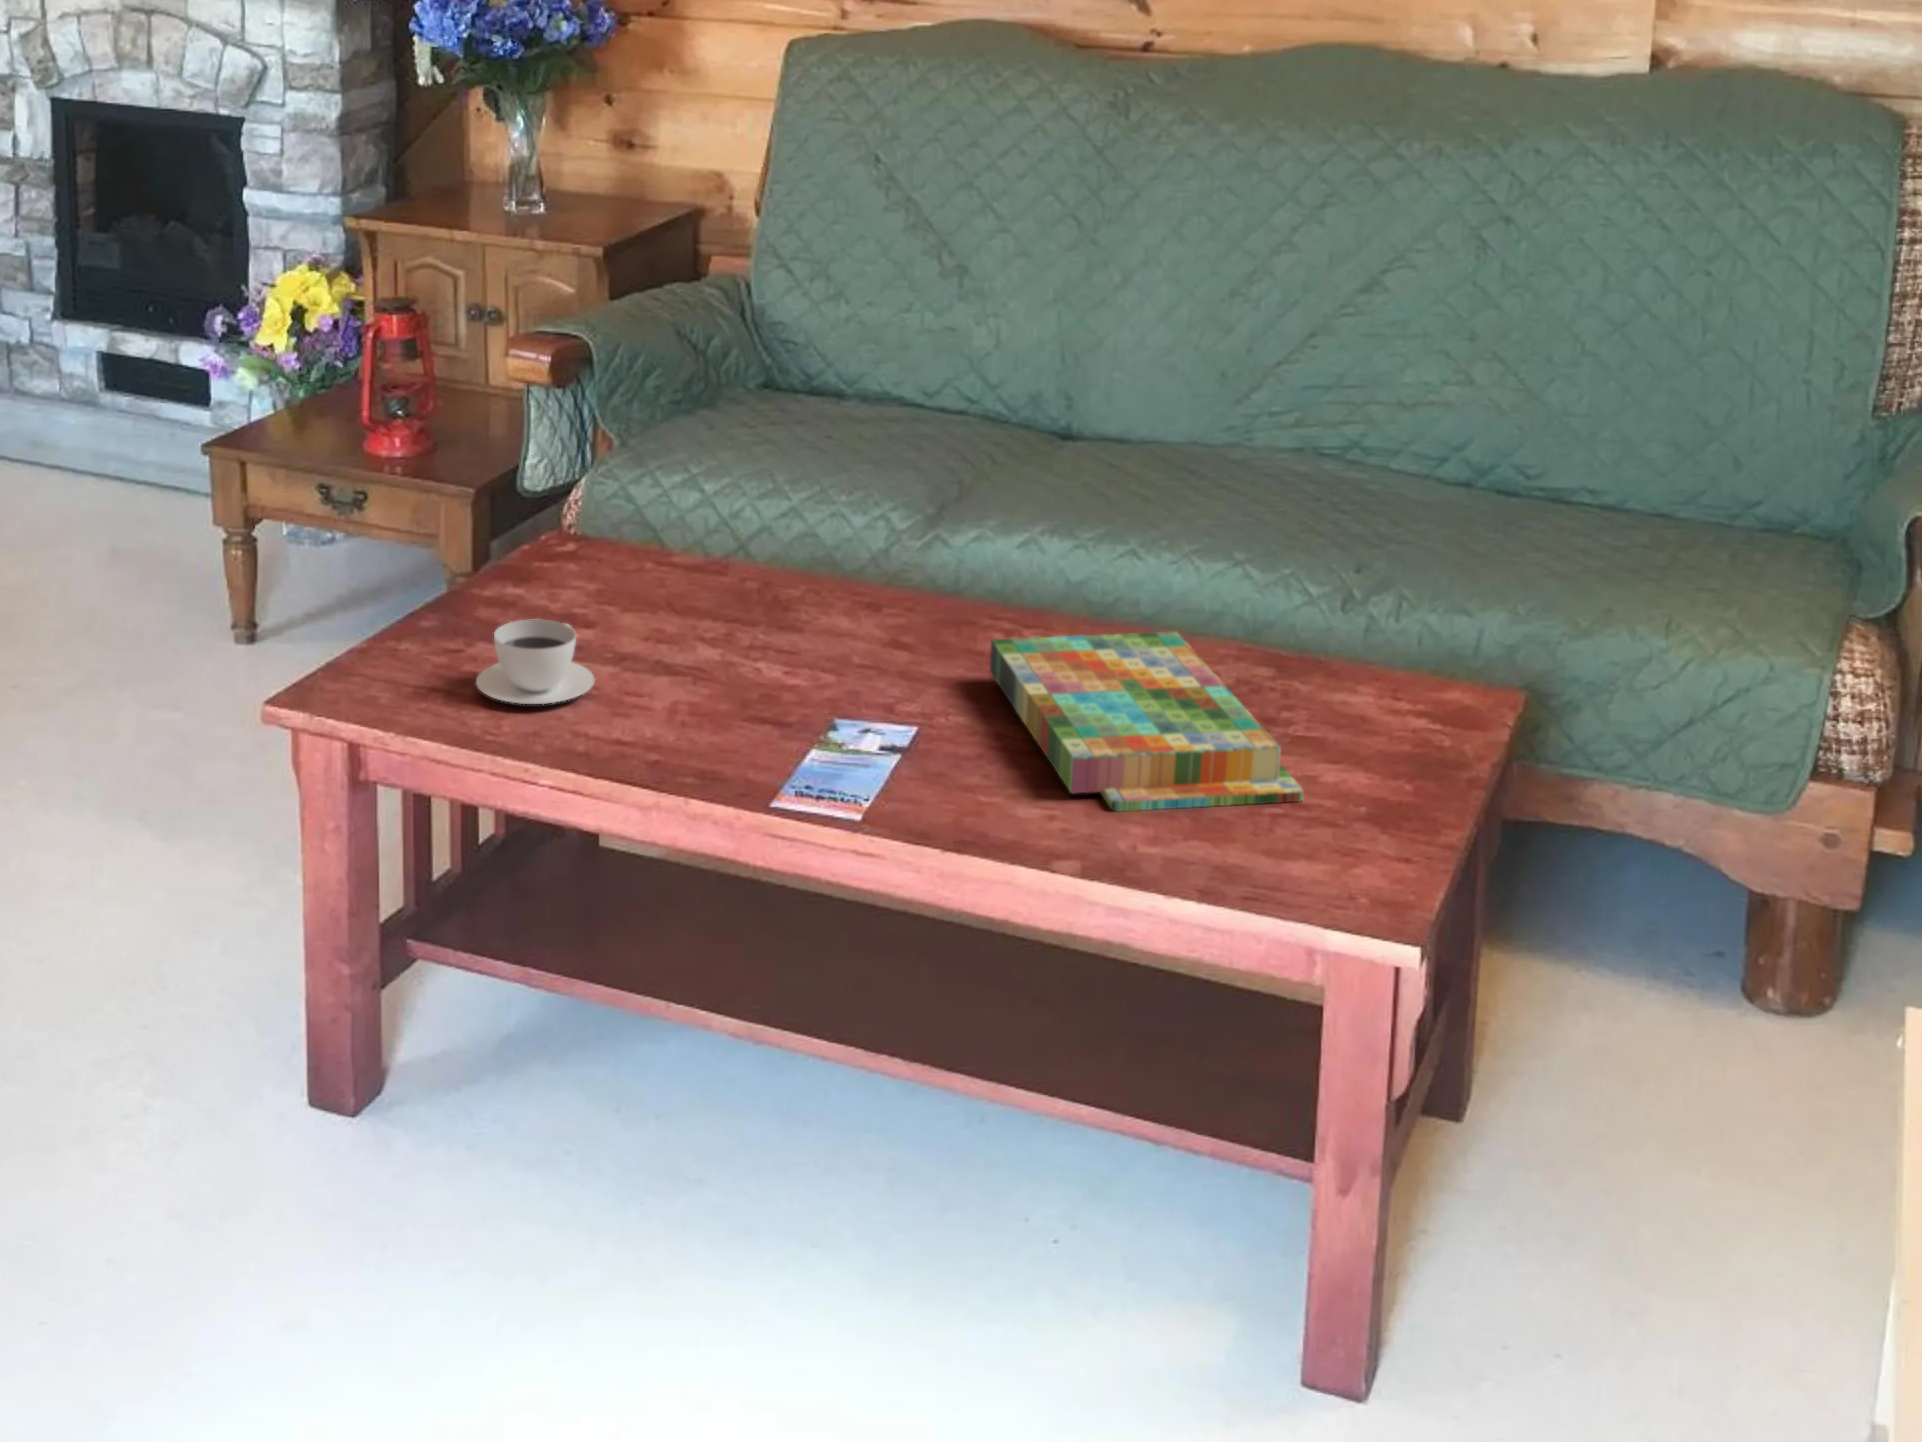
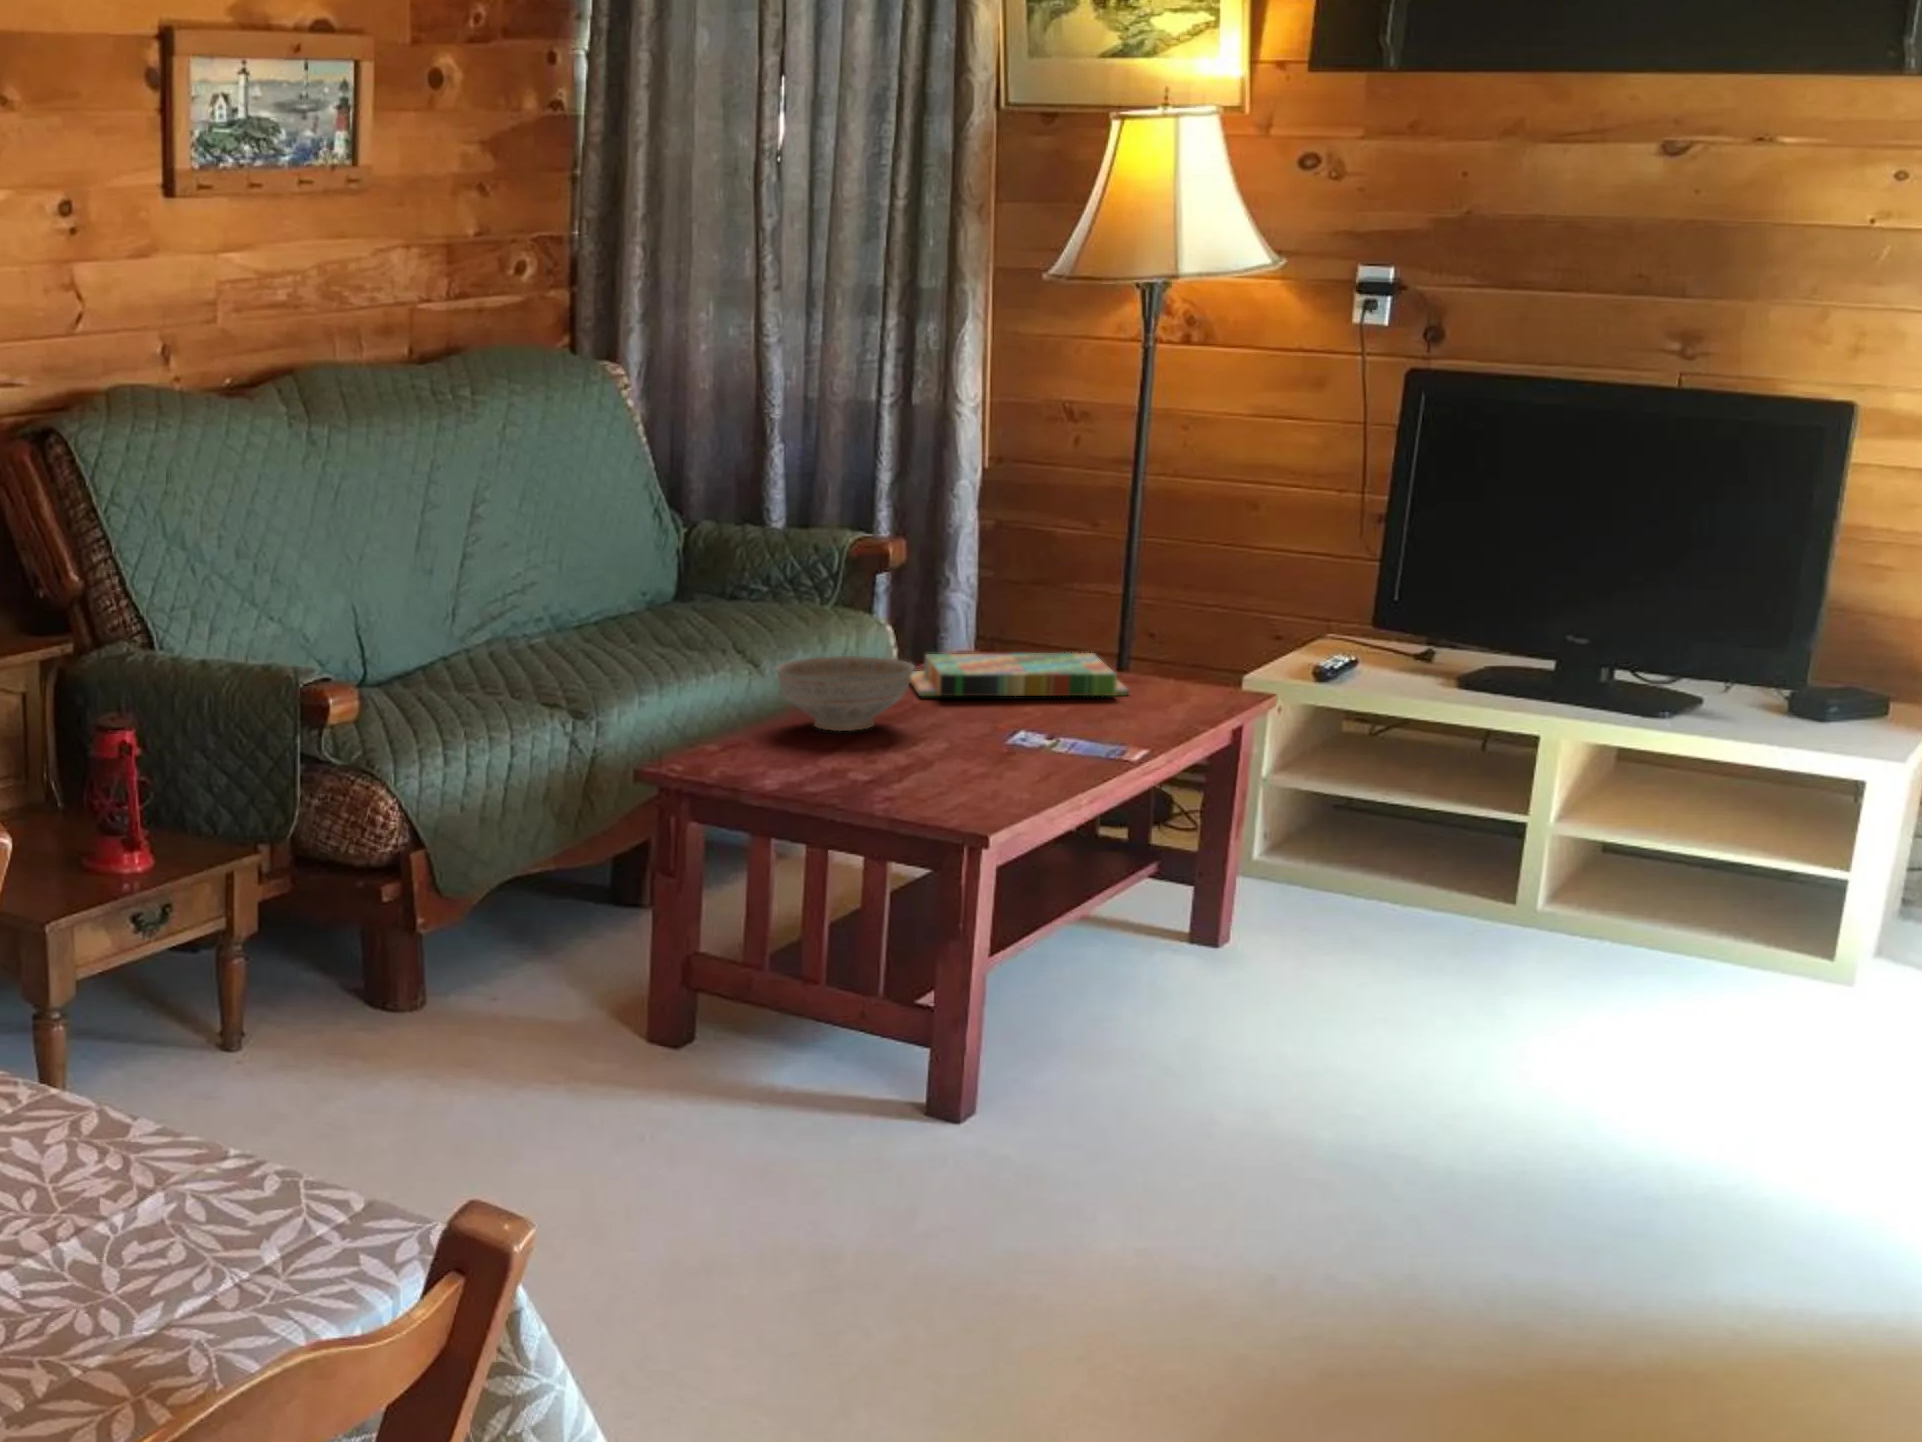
decorative bowl: none [667,511,871,639] -> present [775,656,914,731]
teacup: present [476,620,594,704] -> none [925,715,1005,762]

